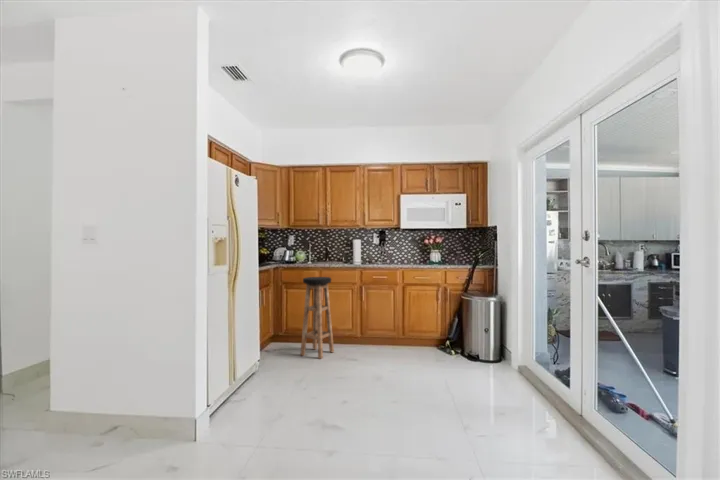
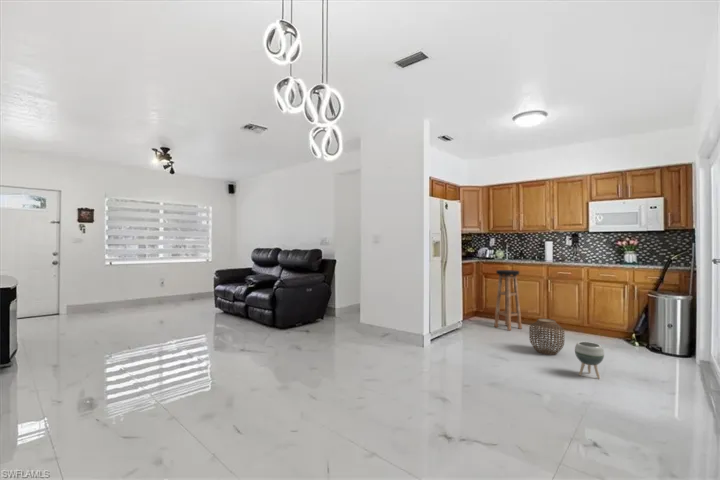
woven basket: none [360,345,403,398] -> present [529,318,564,355]
planter: none [436,381,473,436] -> present [575,342,604,379]

